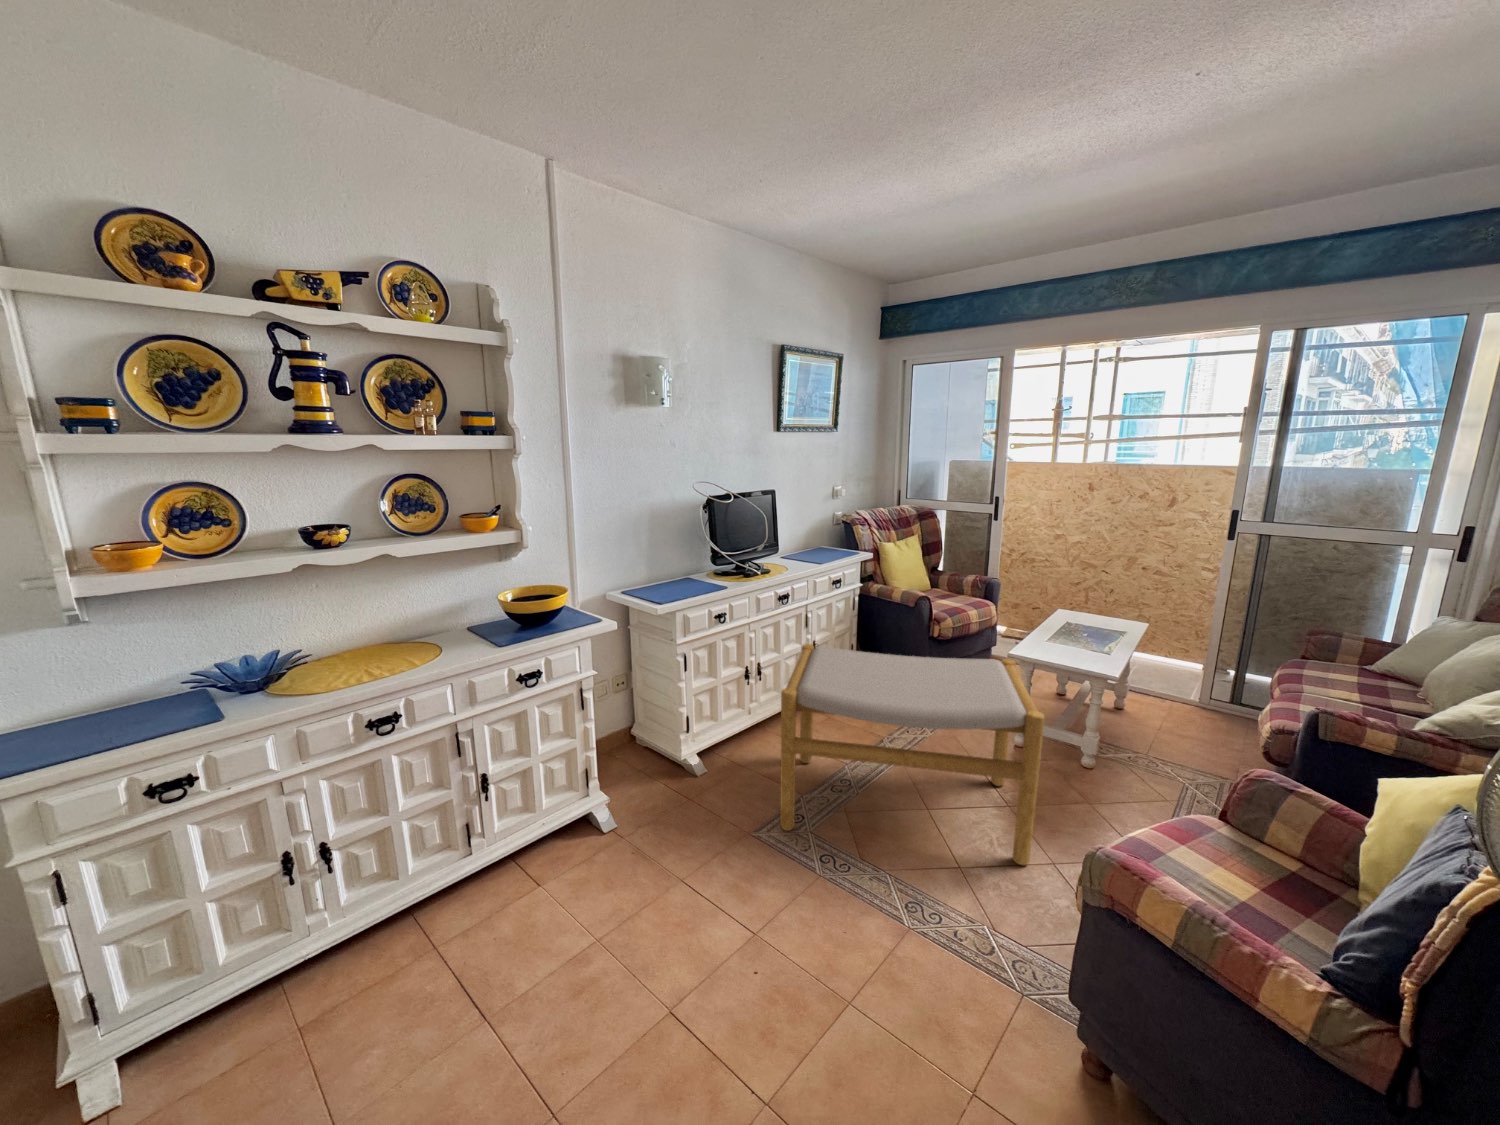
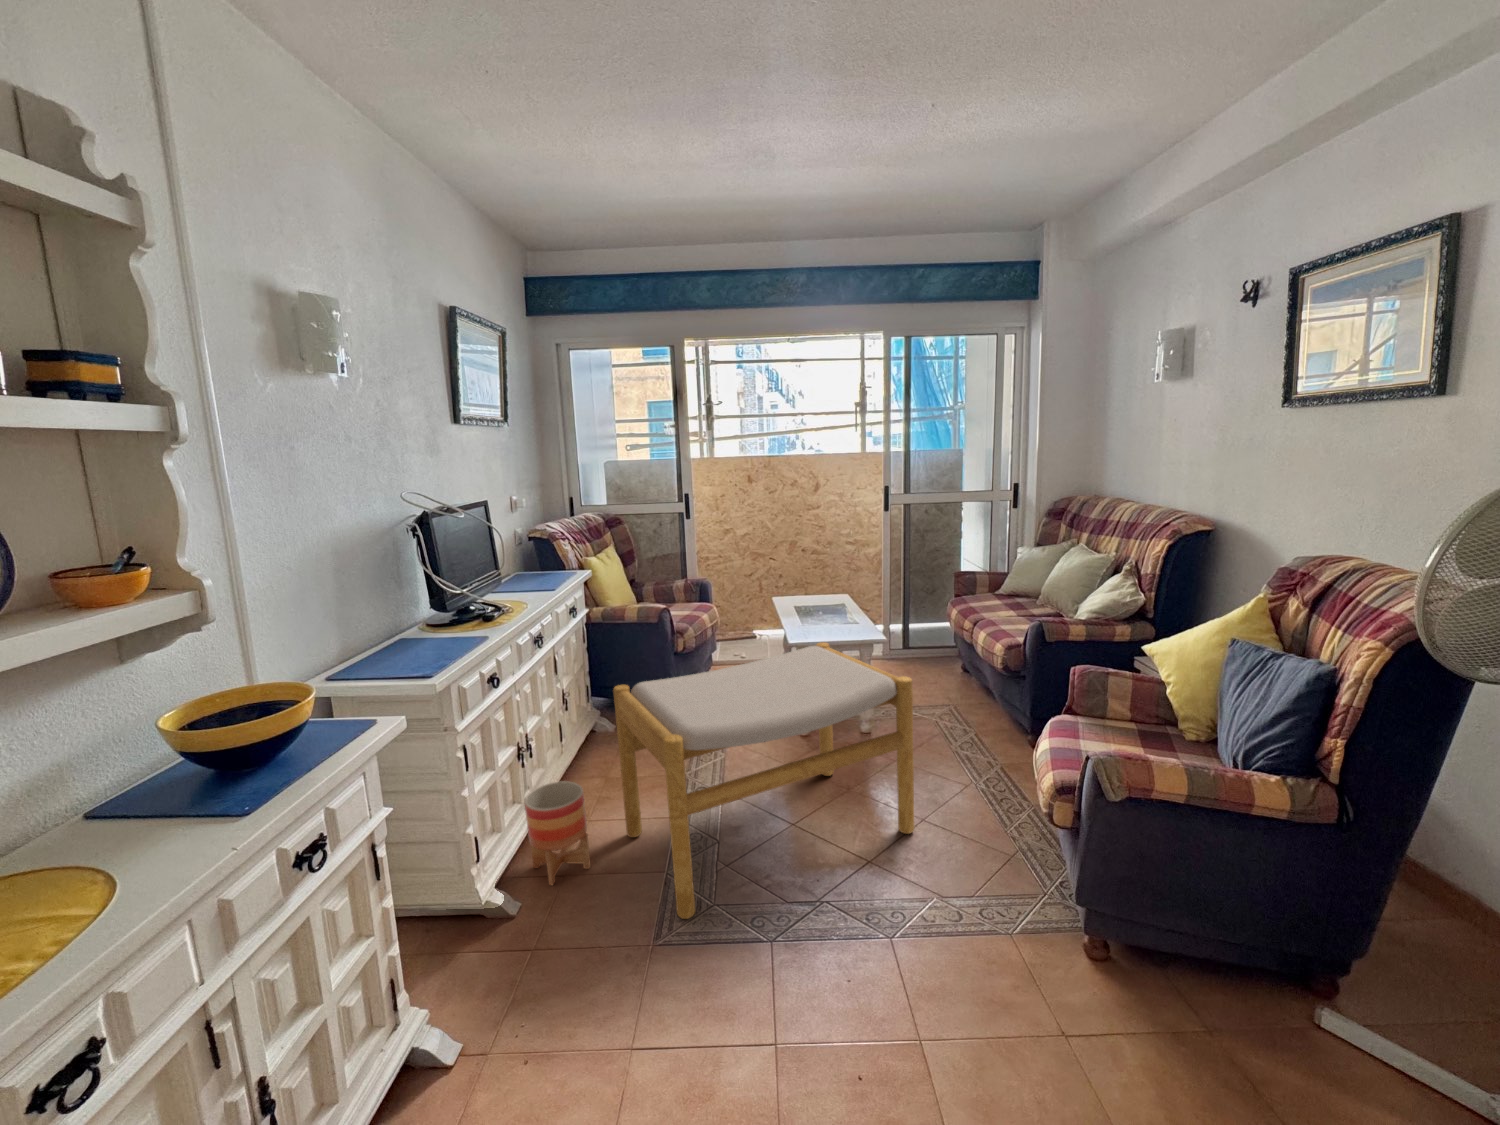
planter: none [725,699,767,769] -> present [525,781,591,885]

